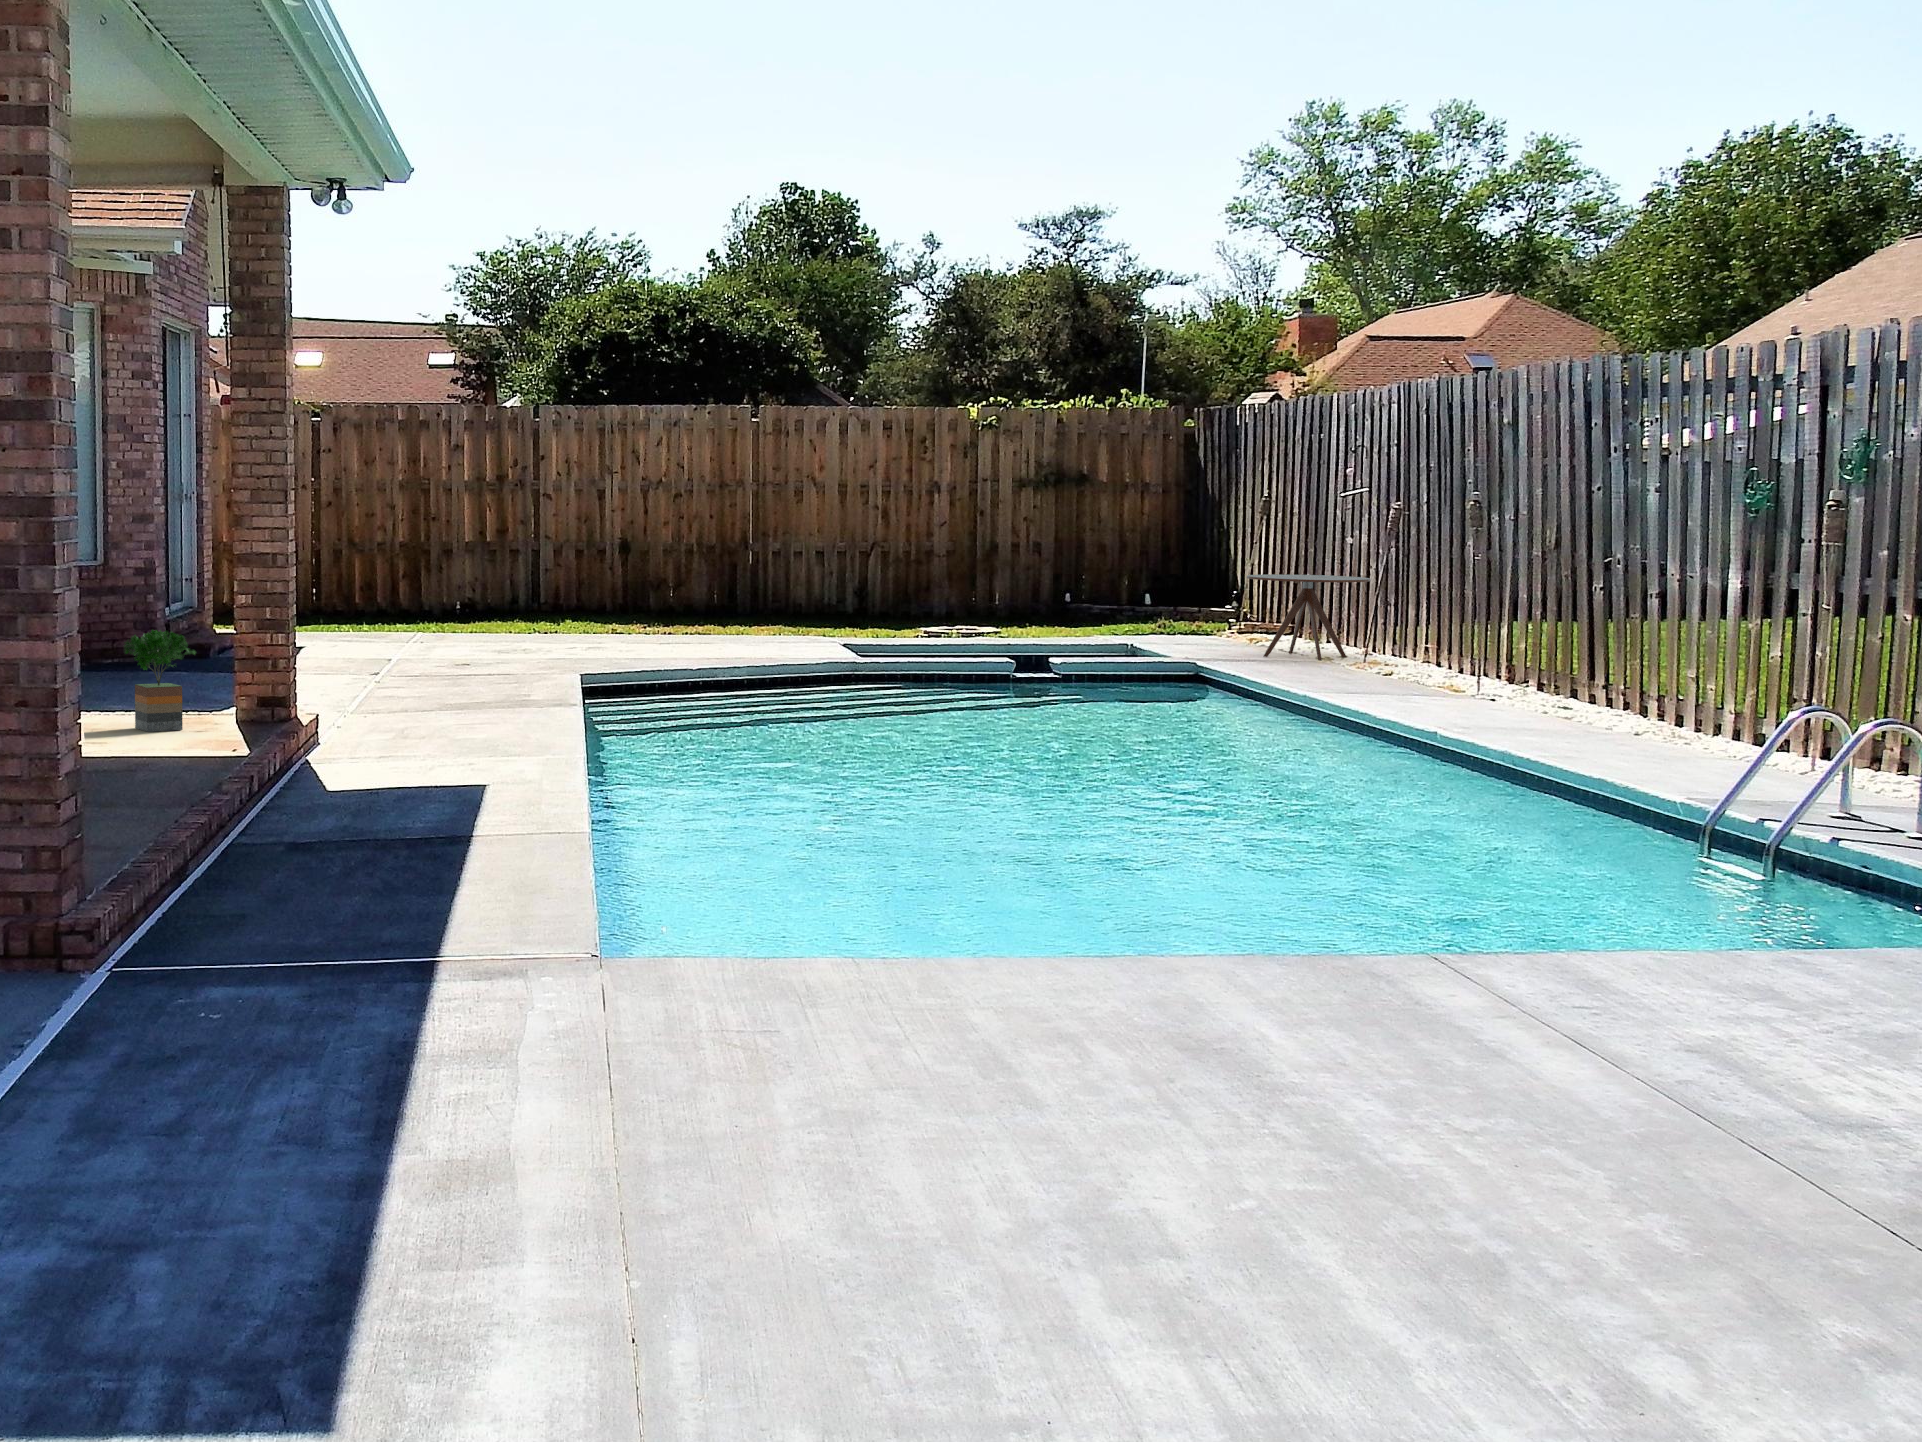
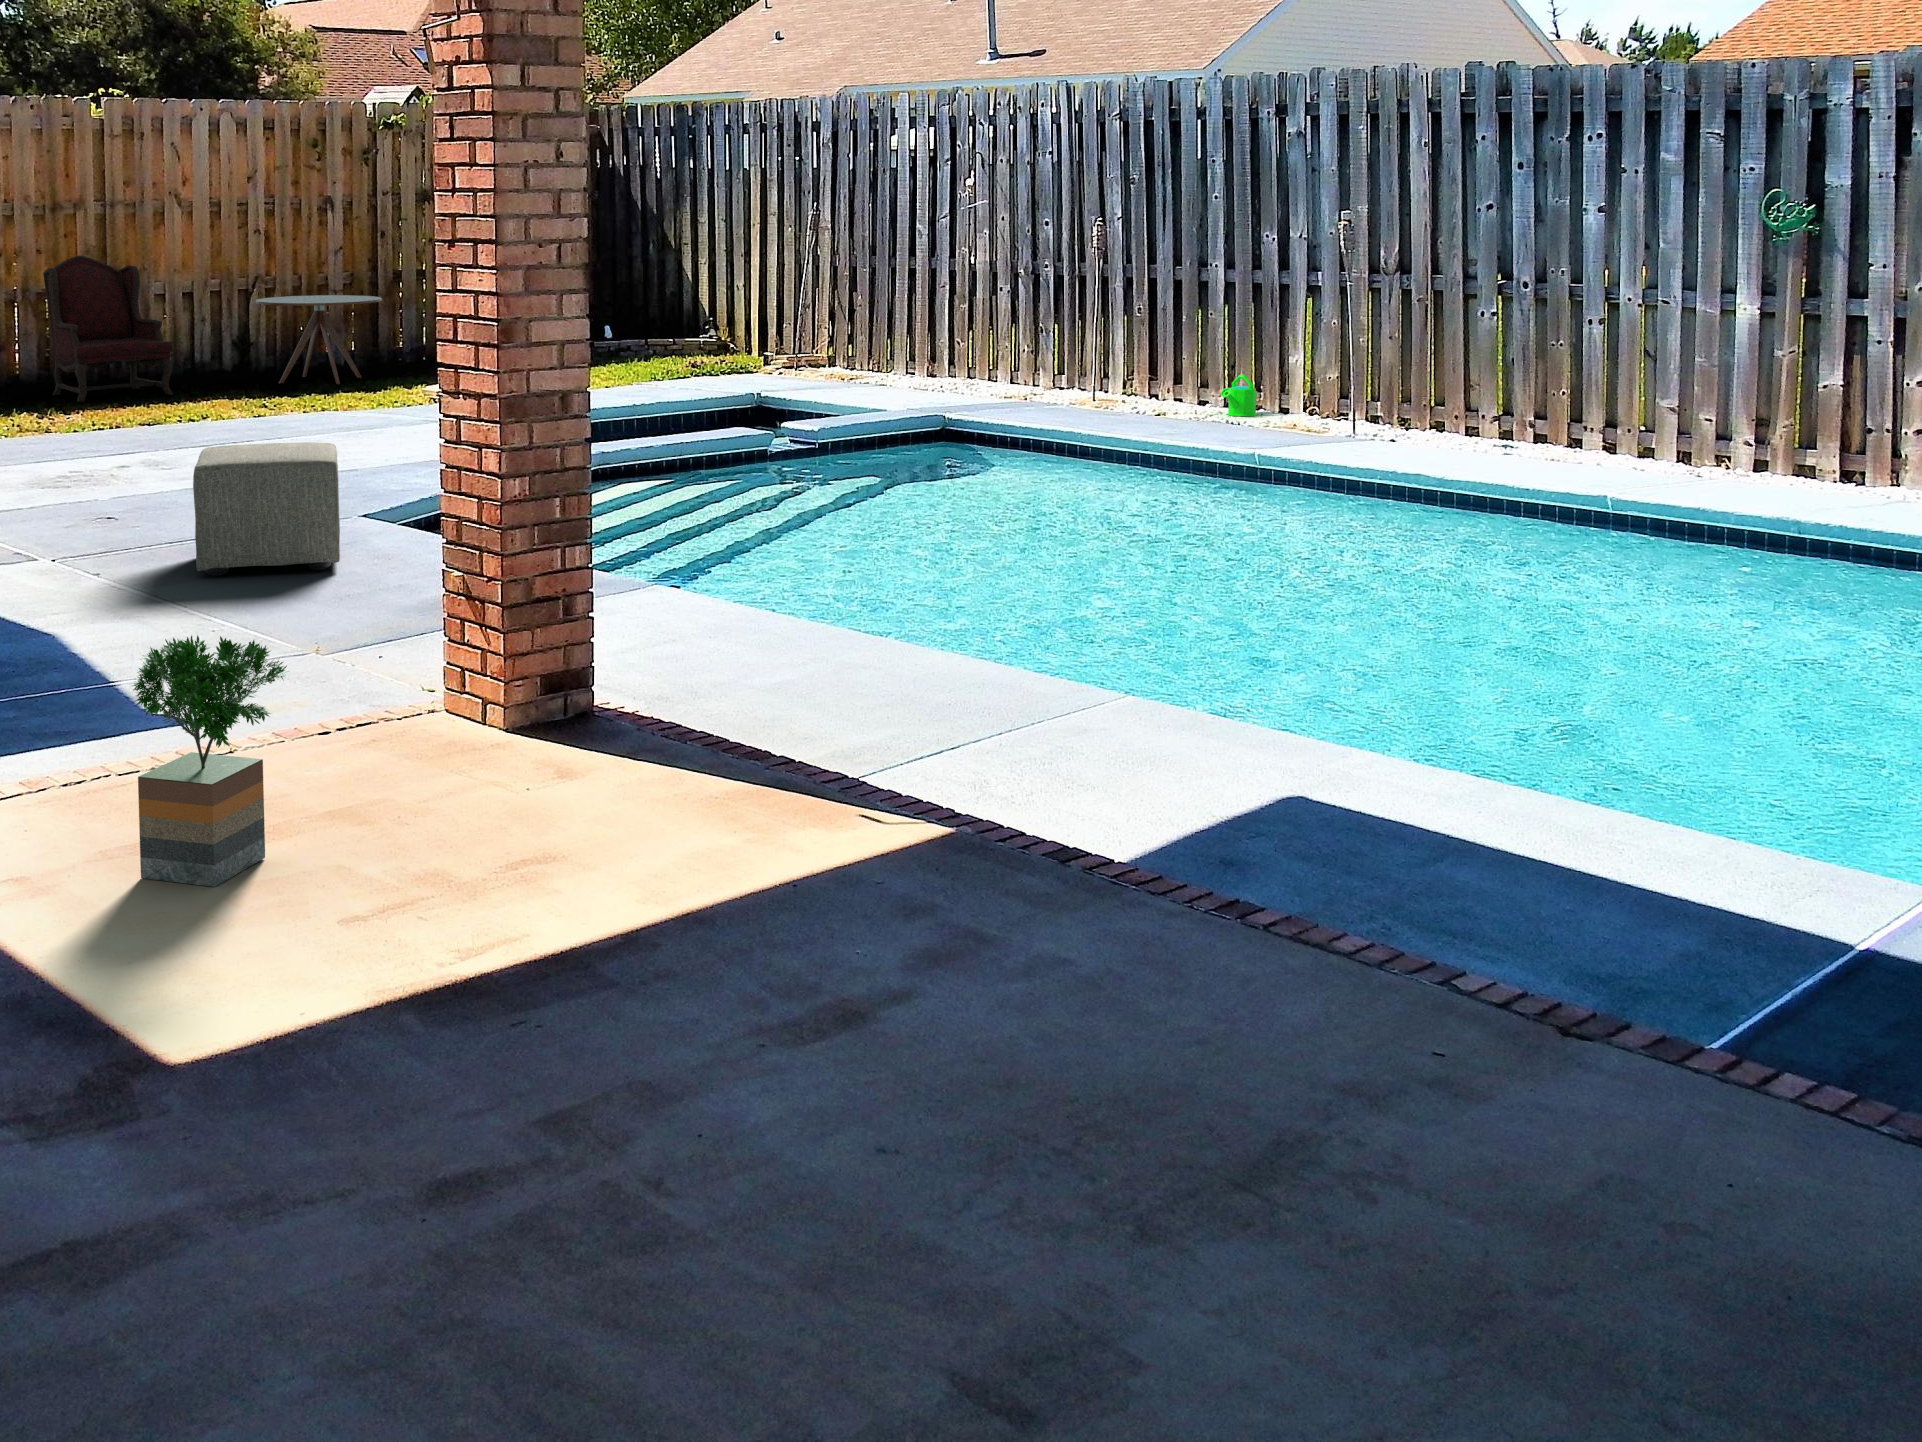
armchair: none [706,521,776,625] -> present [43,256,173,402]
round table: present [1247,574,1371,661] -> present [256,295,382,384]
ottoman: none [457,609,563,683] -> present [193,442,340,576]
watering can: none [1450,647,1502,686] -> present [1221,374,1258,416]

